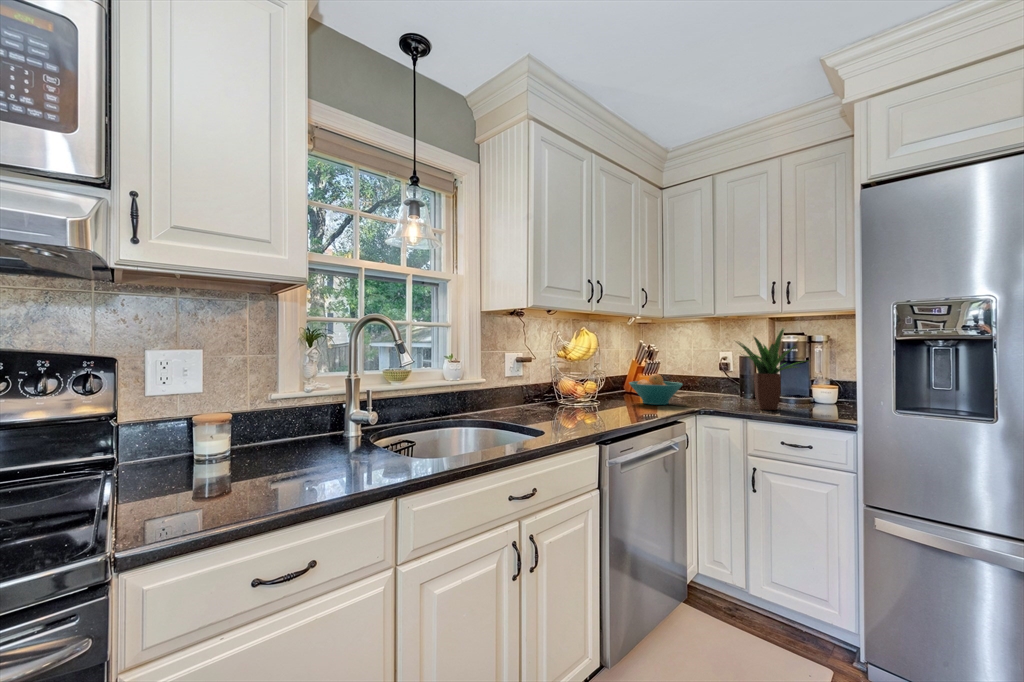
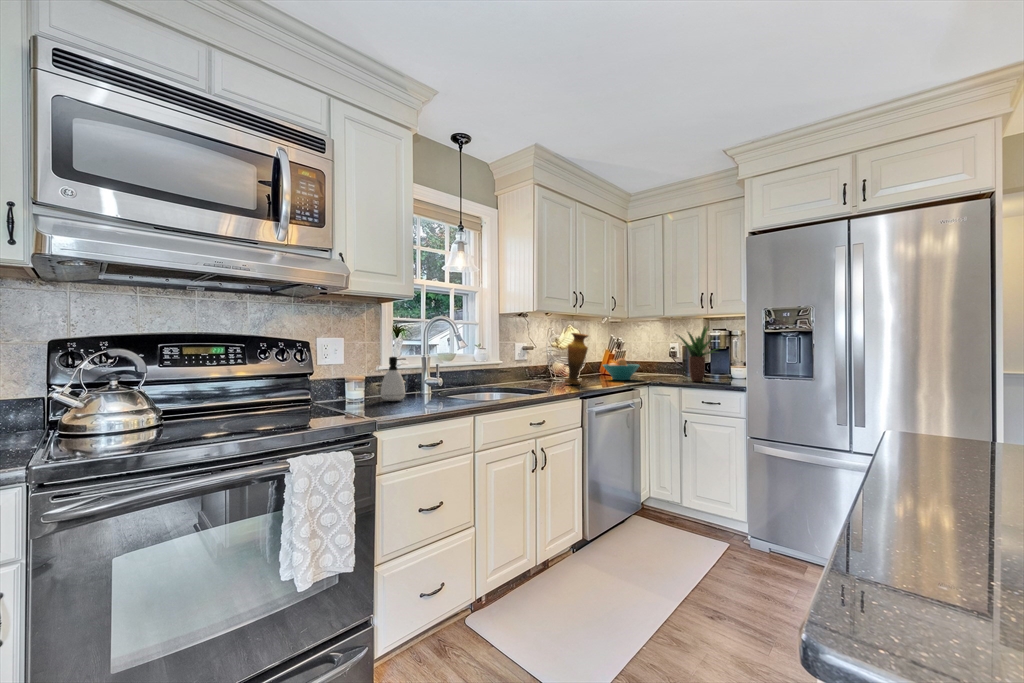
vase: none [573,339,610,416] -> present [564,333,588,385]
soap dispenser: none [258,382,304,457] -> present [381,357,406,401]

